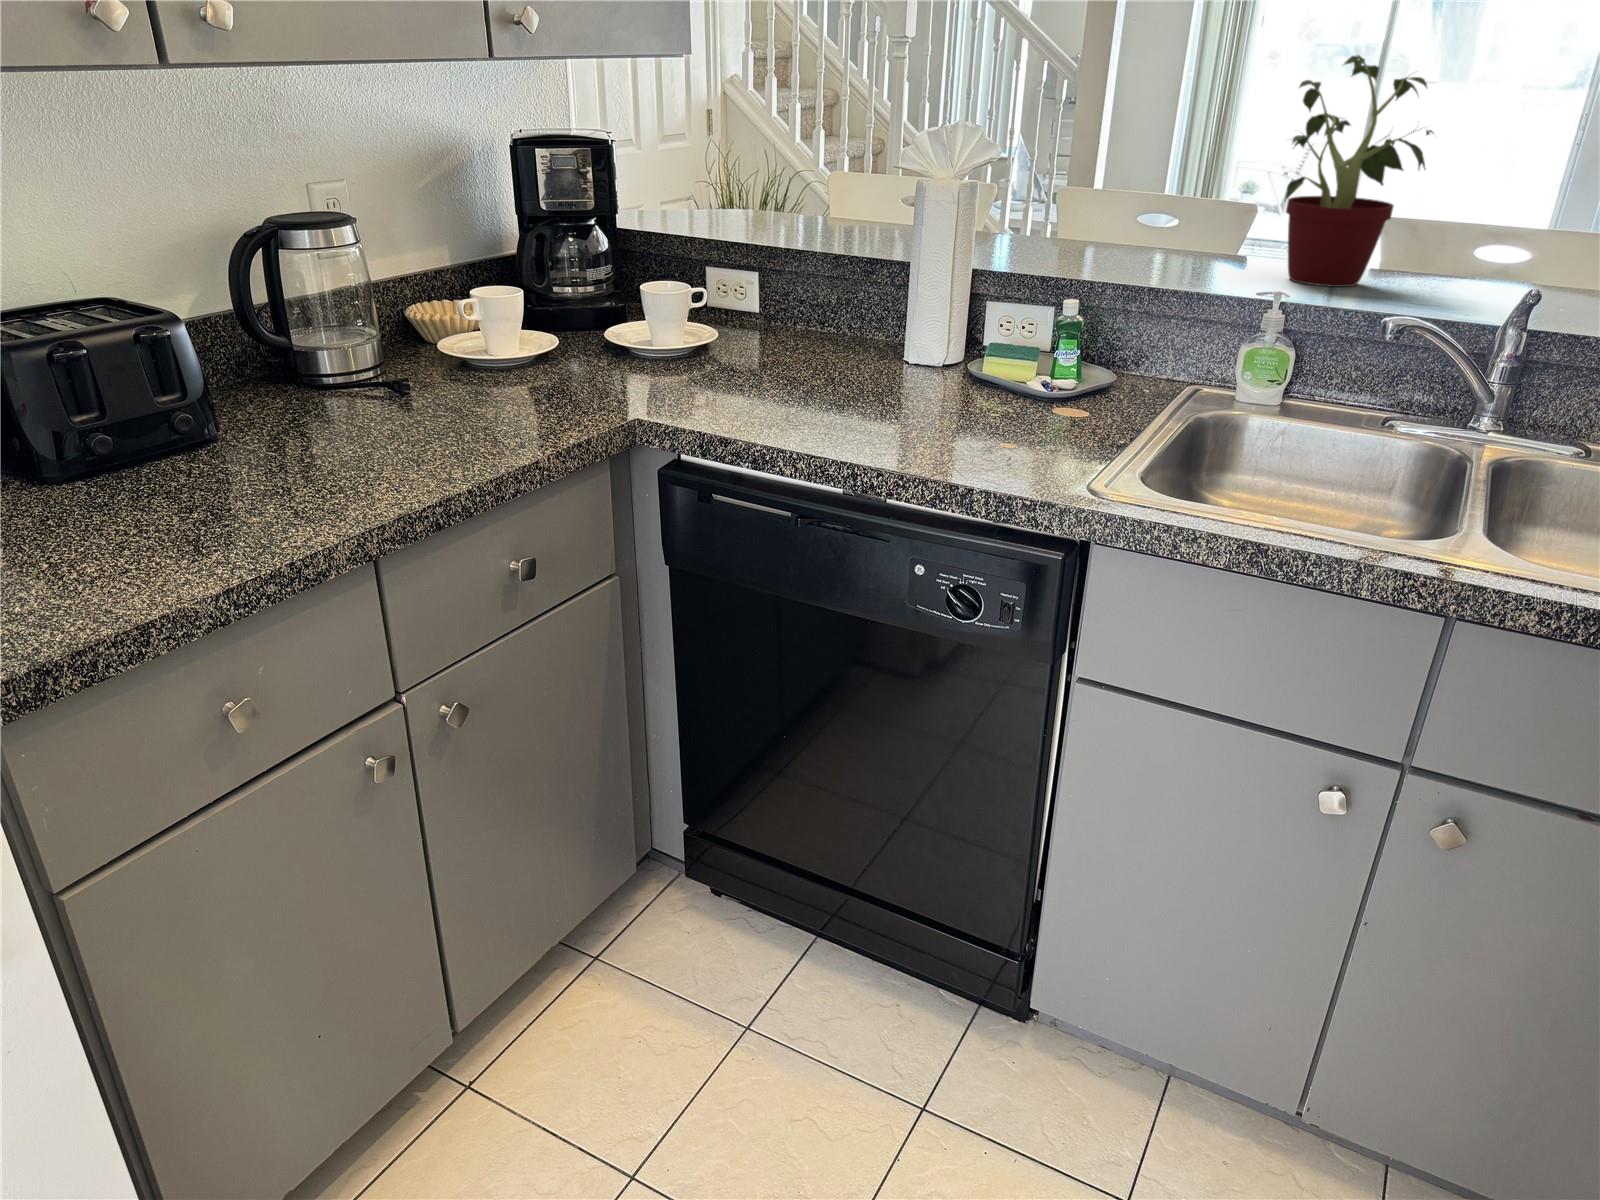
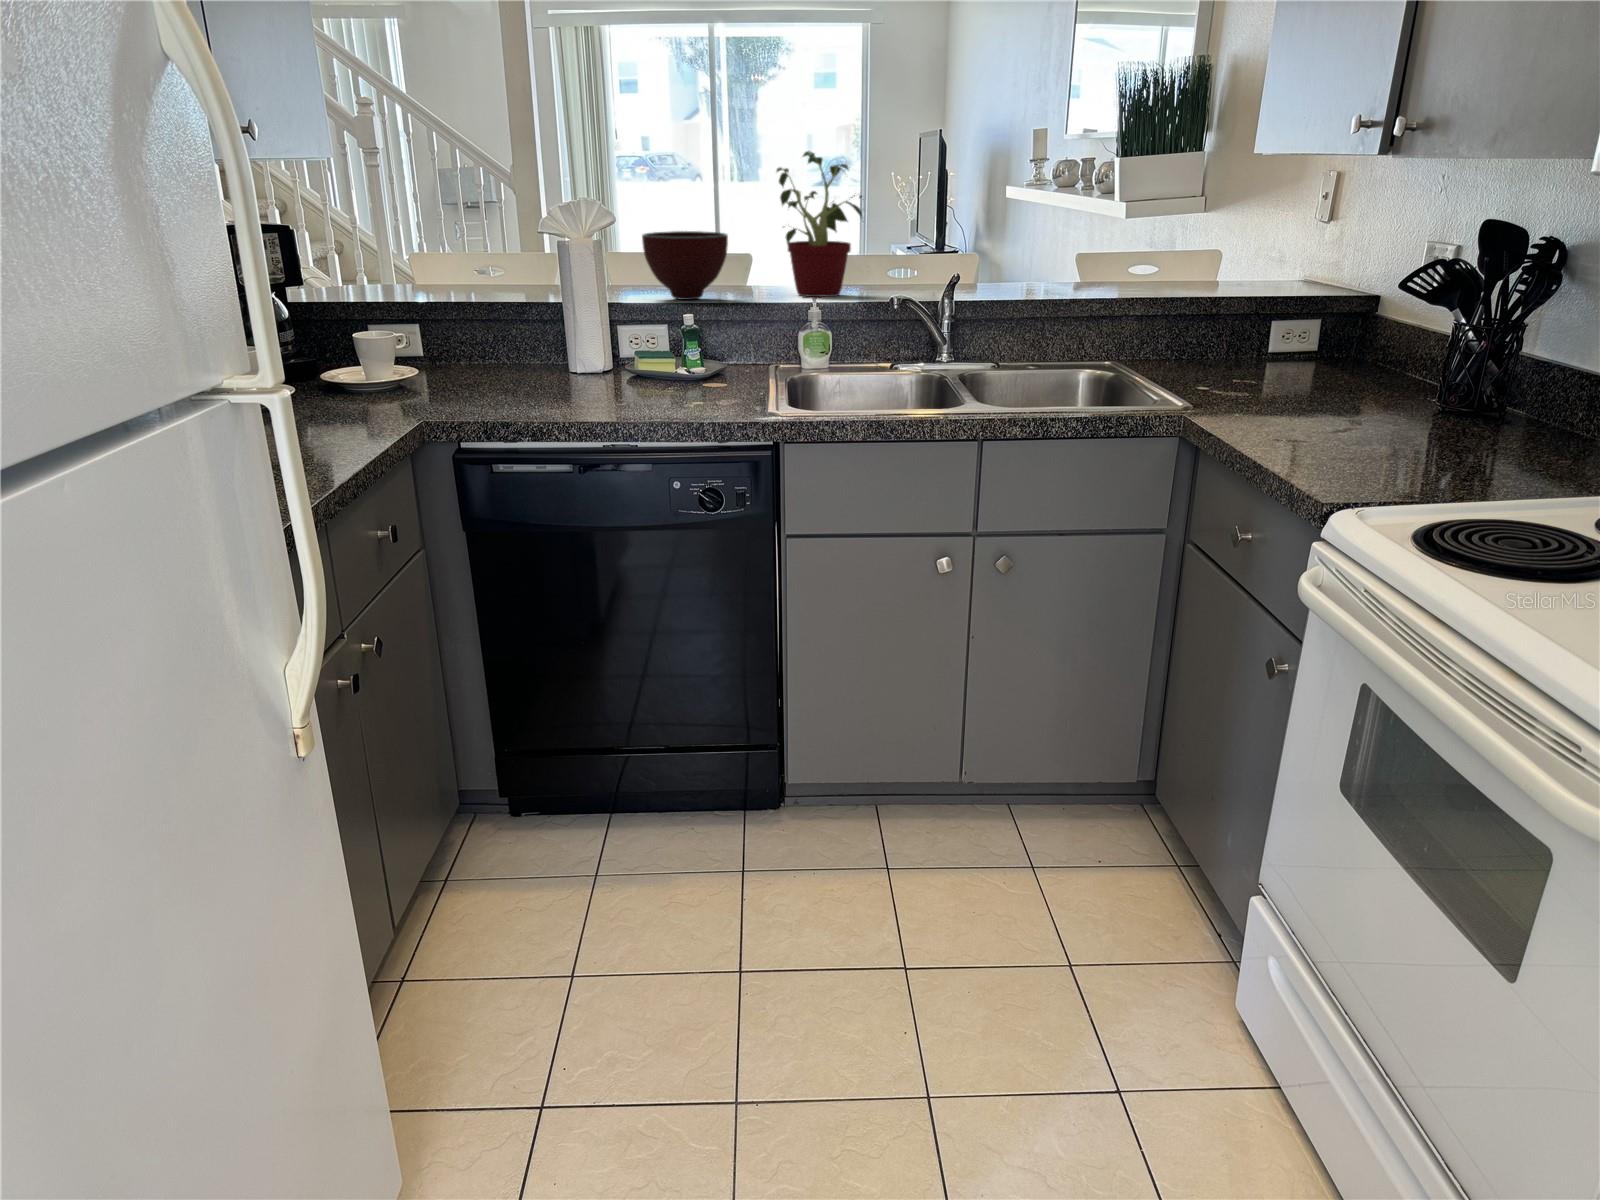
bowl: none [1054,171,1181,273] -> present [642,231,728,300]

